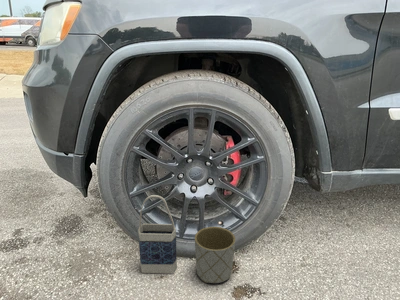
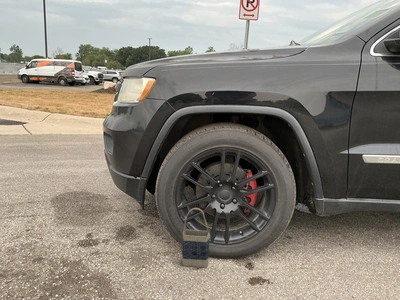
planter: present [195,227,235,283] -> none [223,235,252,274]

